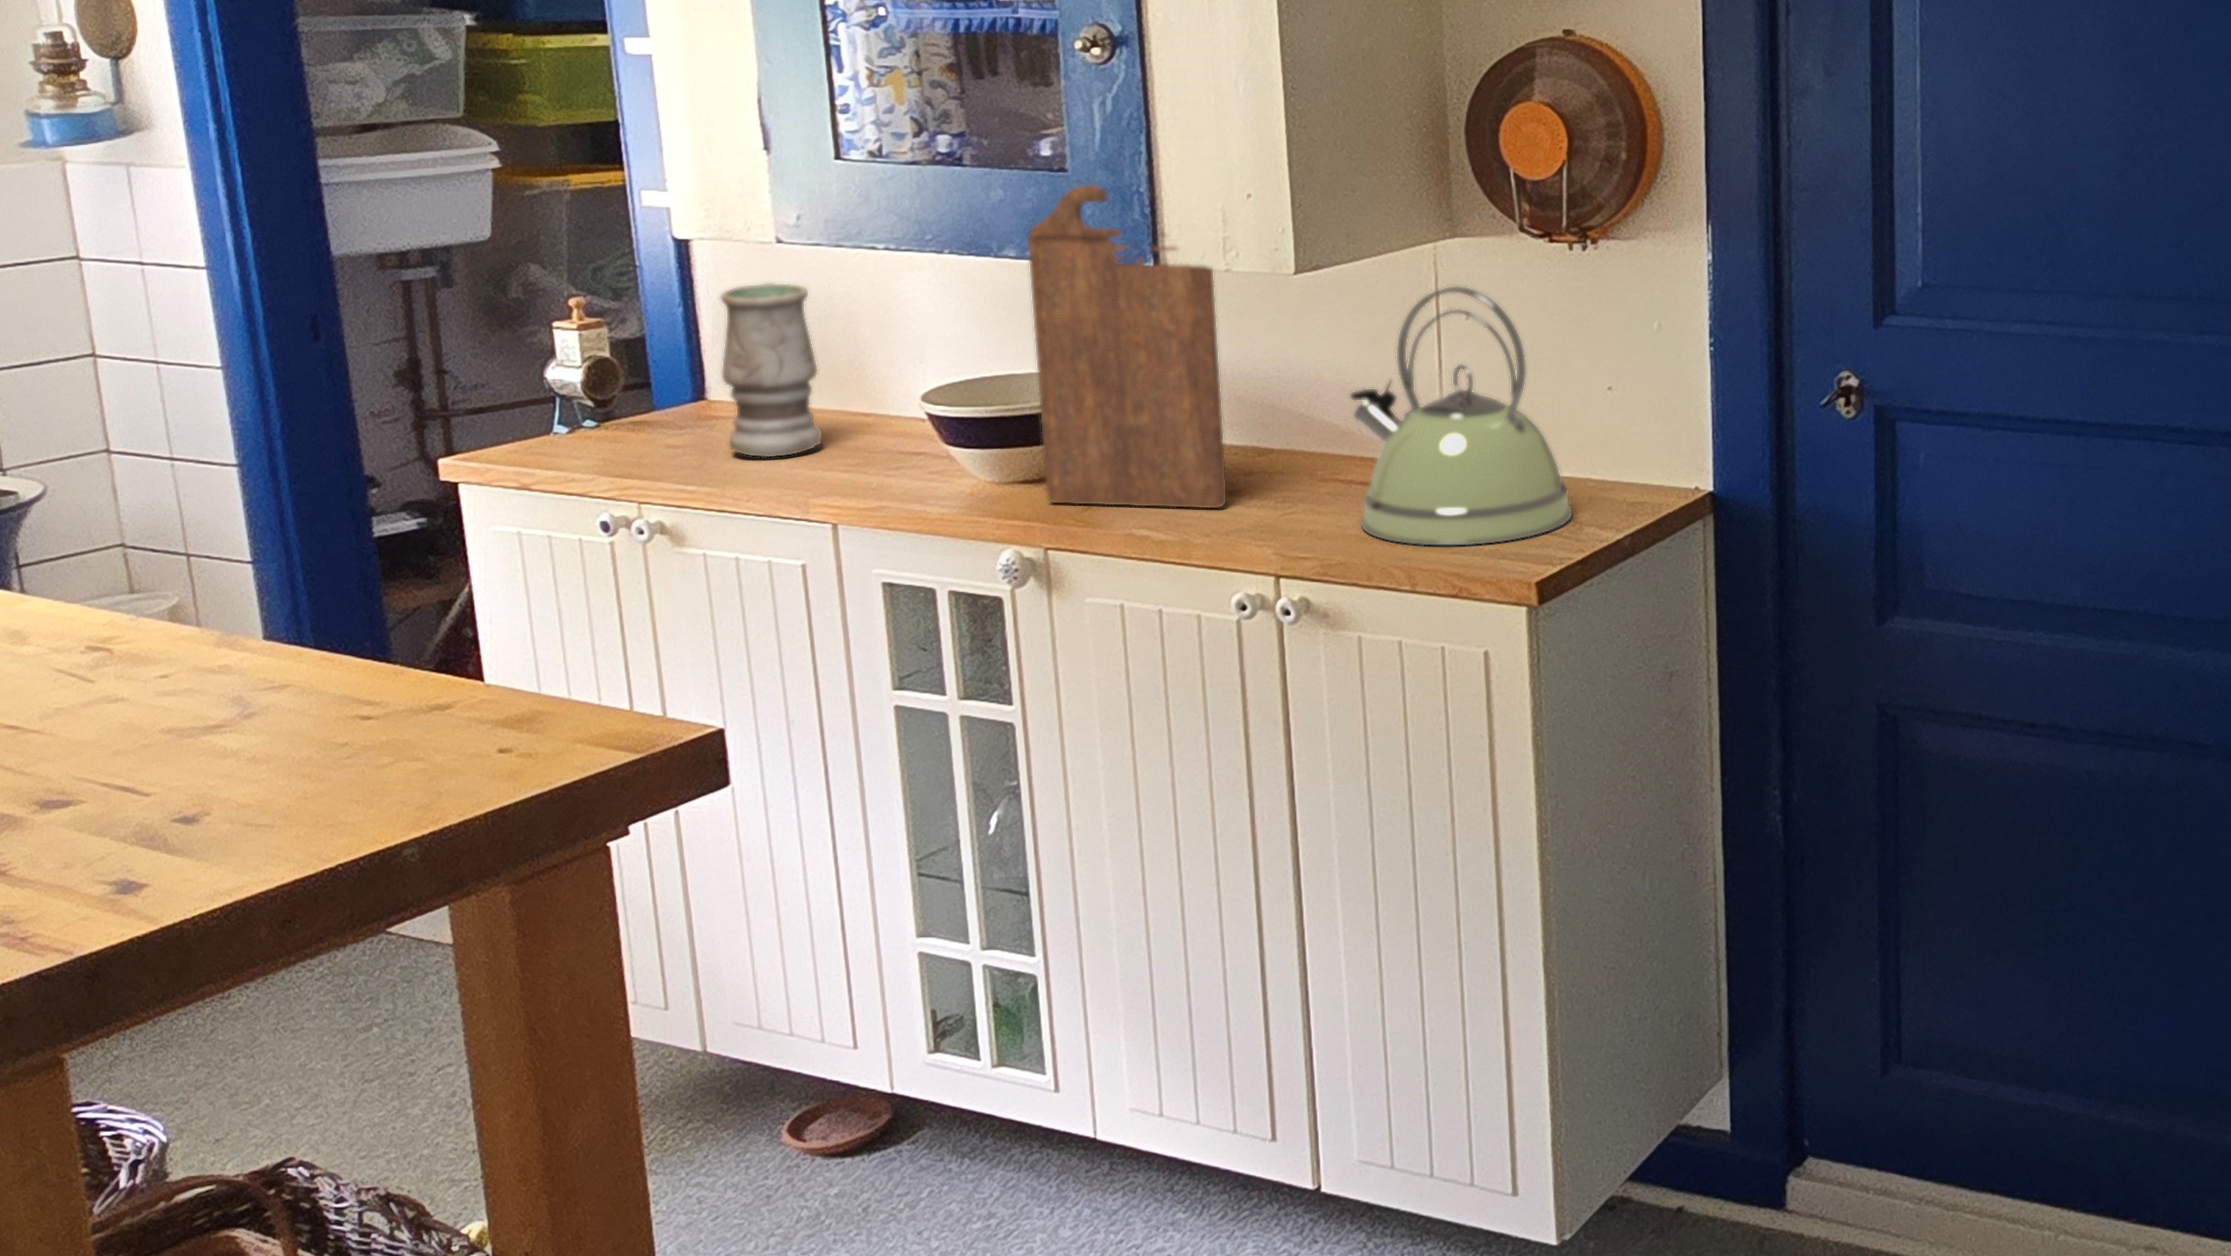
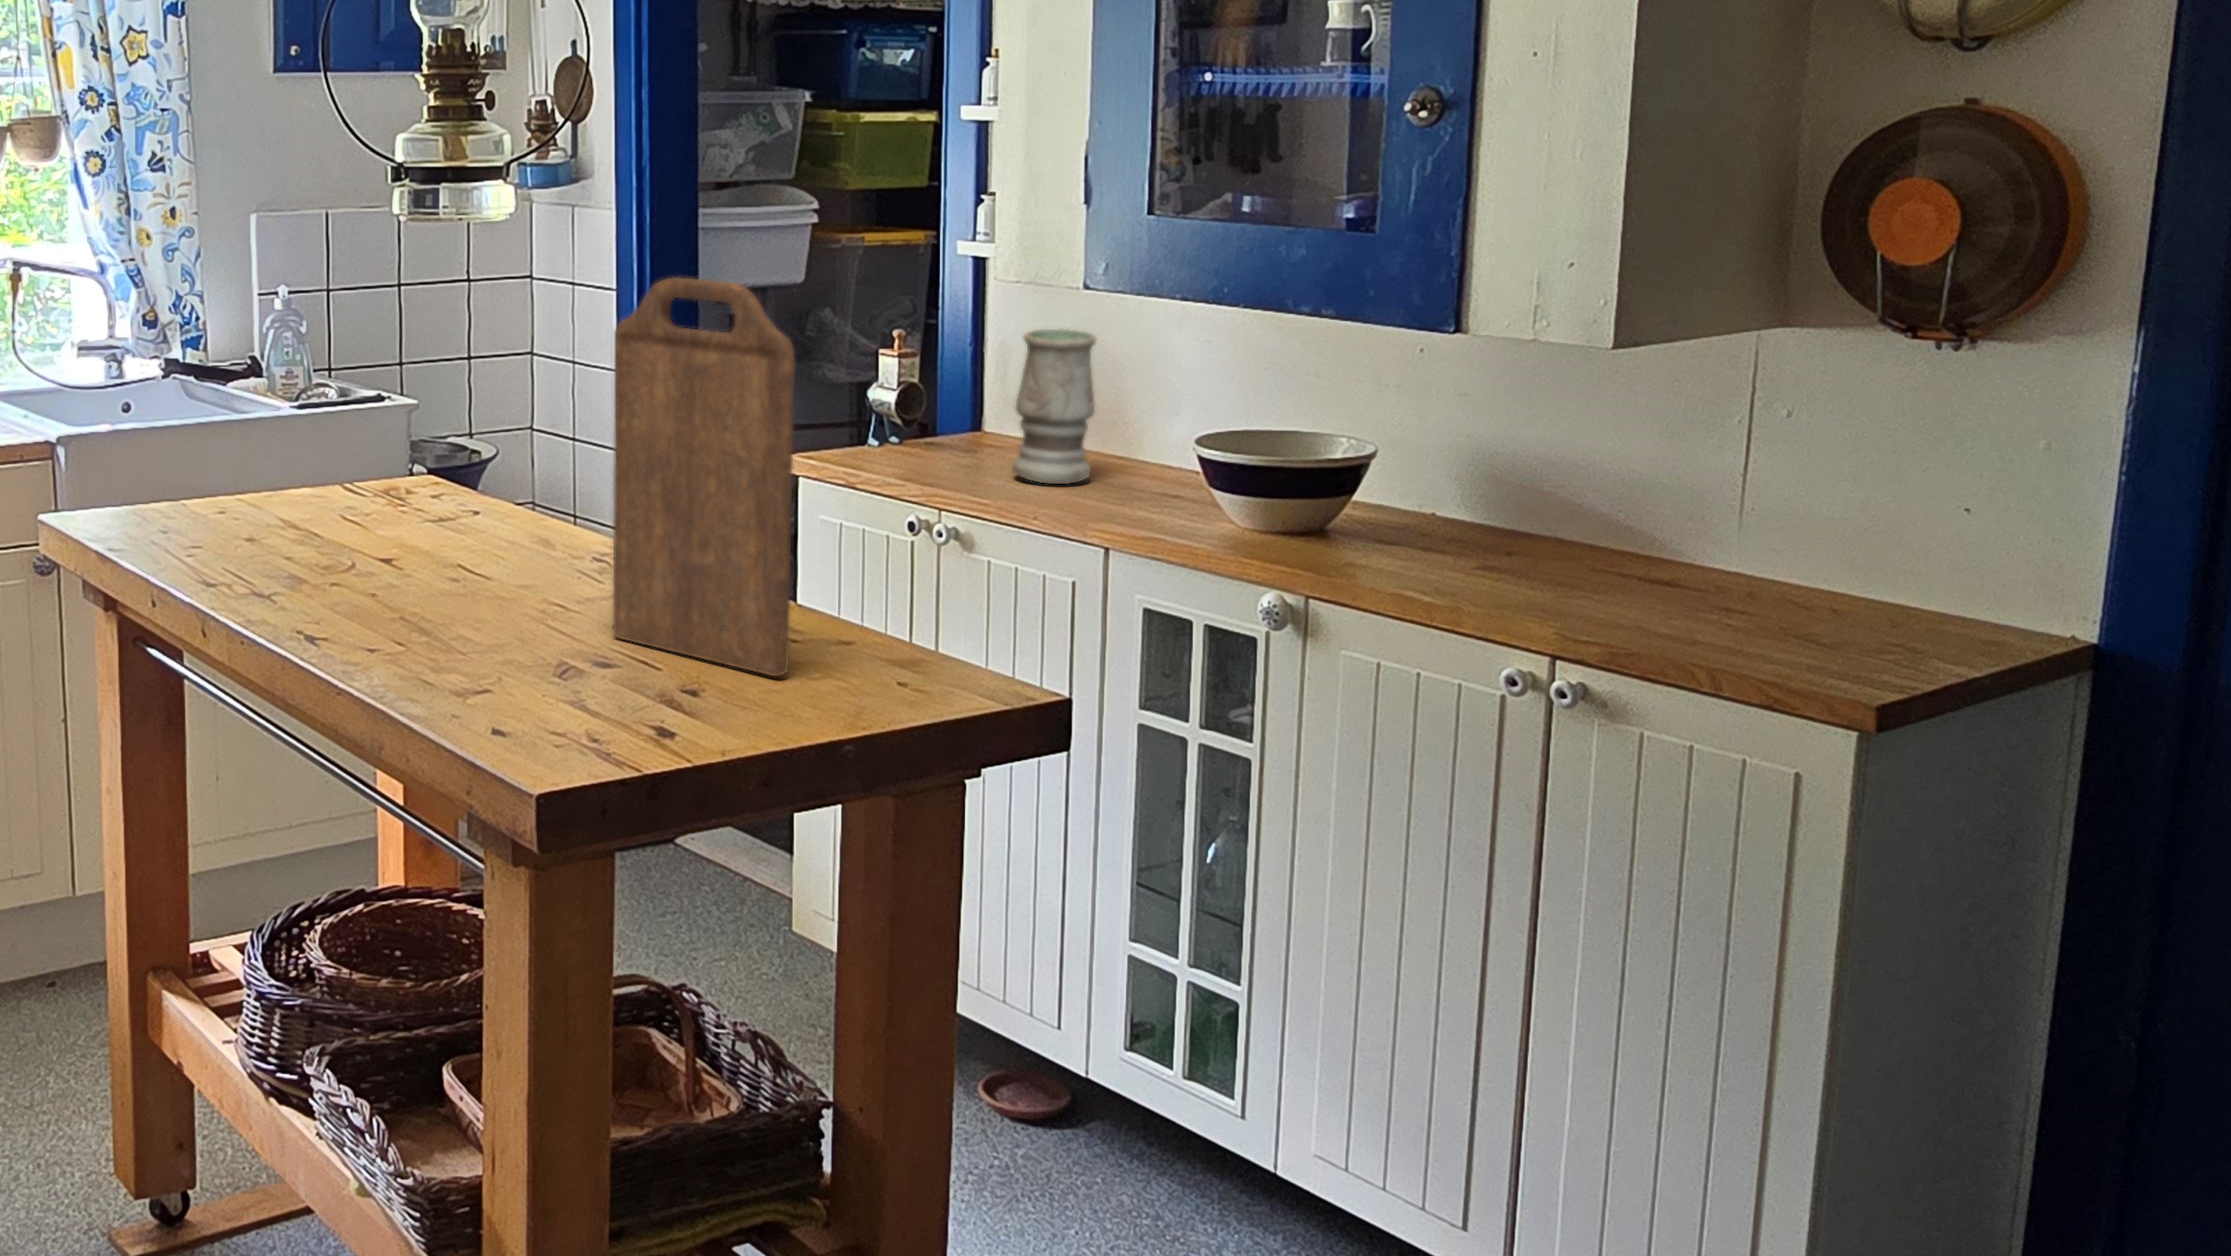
cutting board: present [1028,185,1226,508] -> present [613,278,795,676]
kettle: present [1351,287,1572,545] -> none [1652,380,1913,662]

